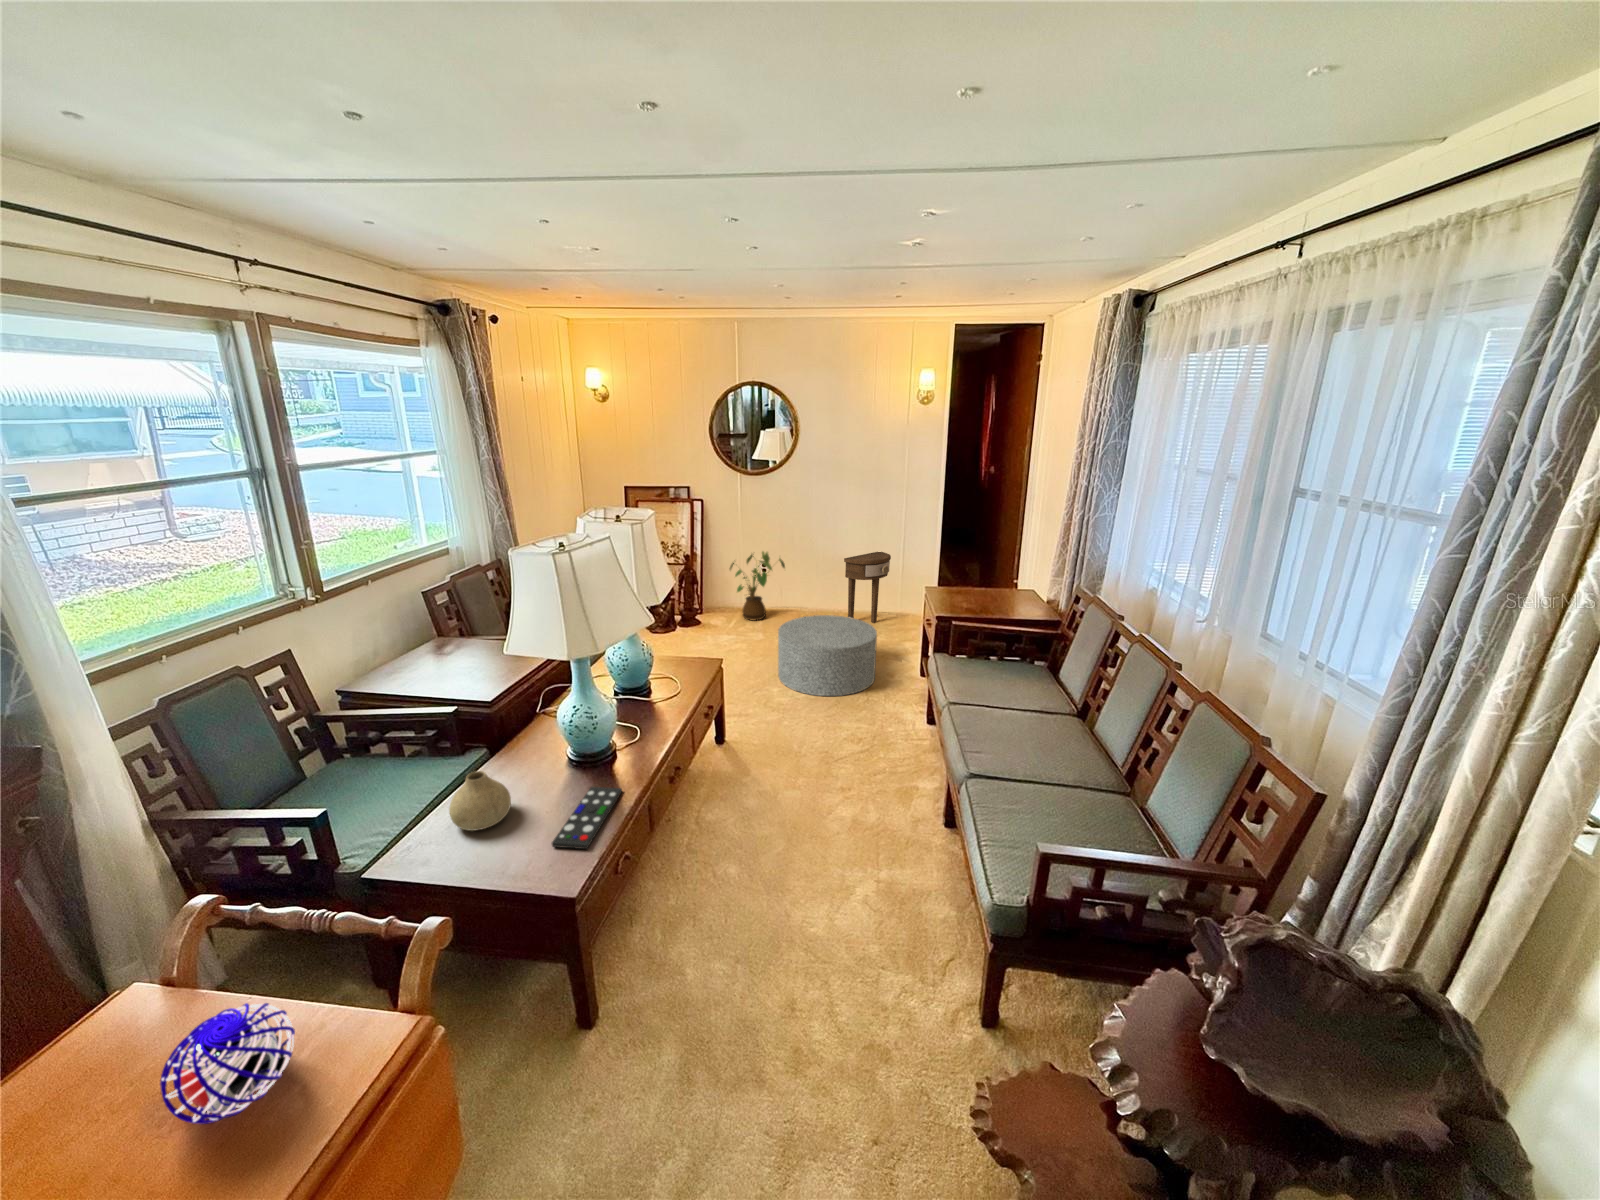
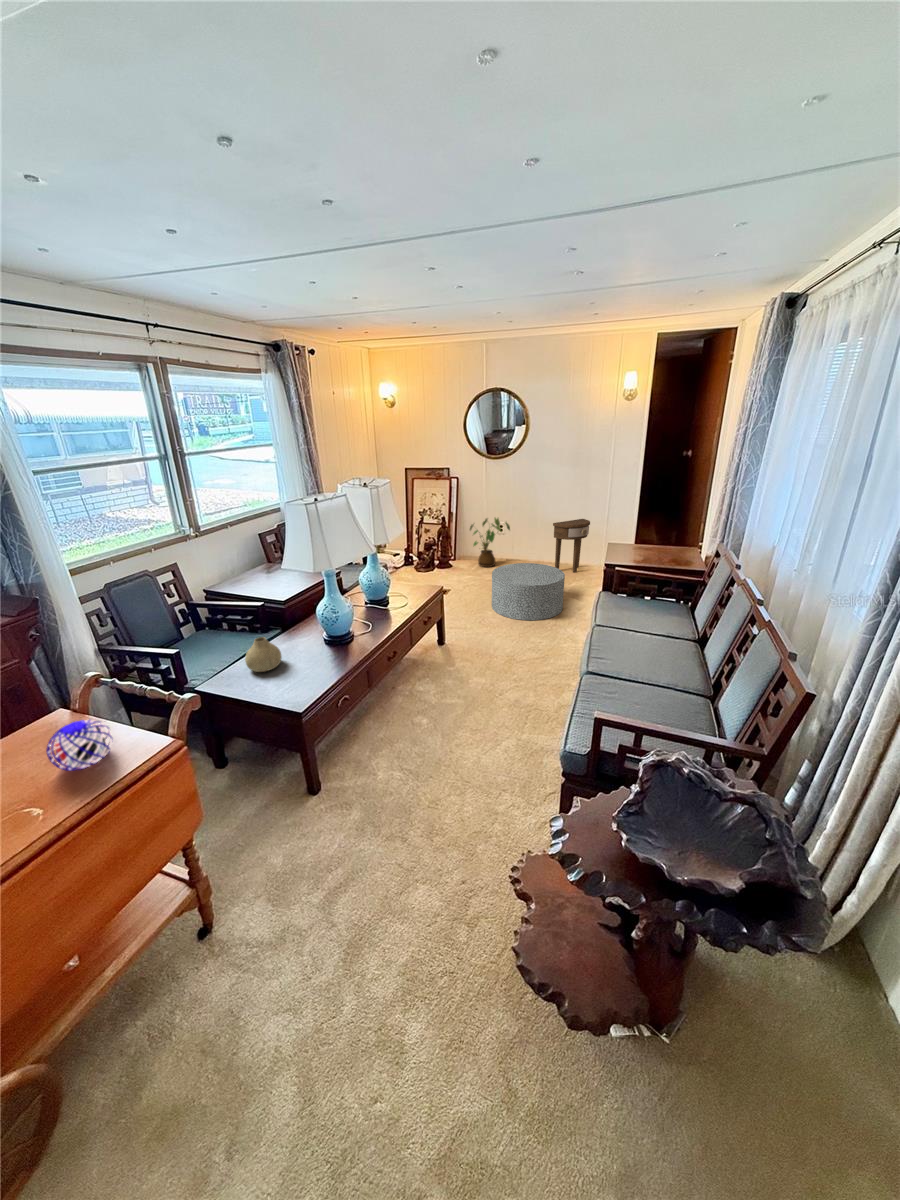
remote control: present [552,787,622,849] -> none [298,655,349,689]

